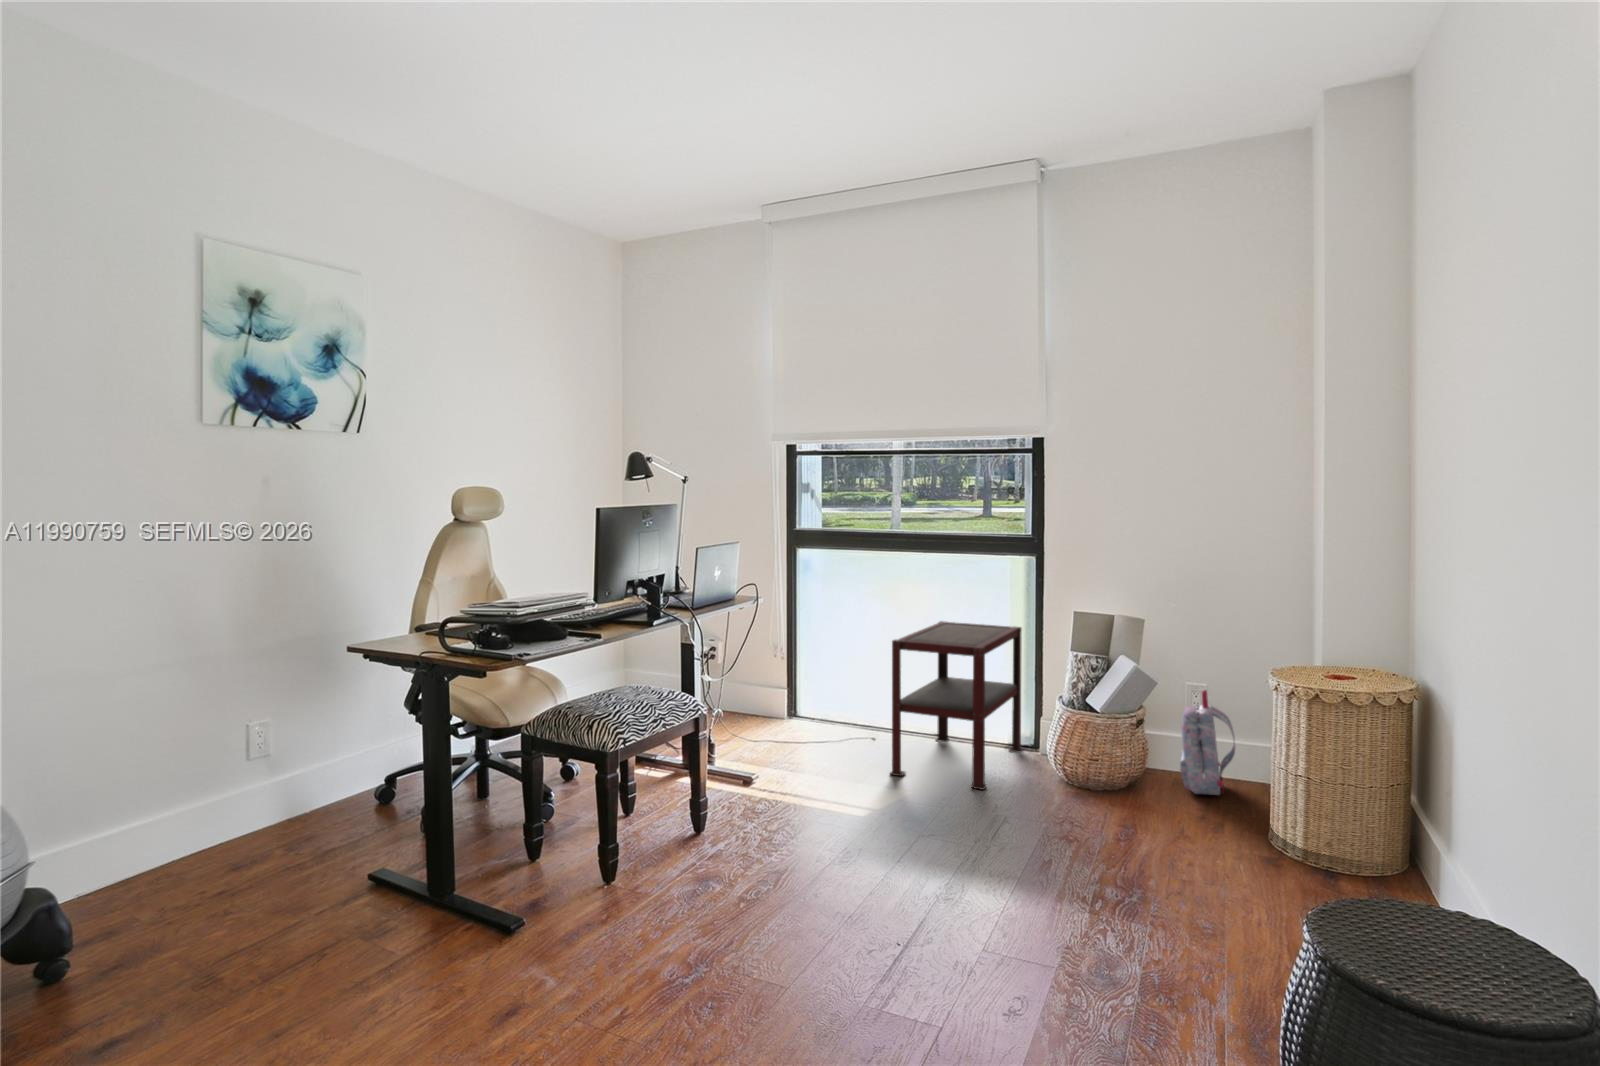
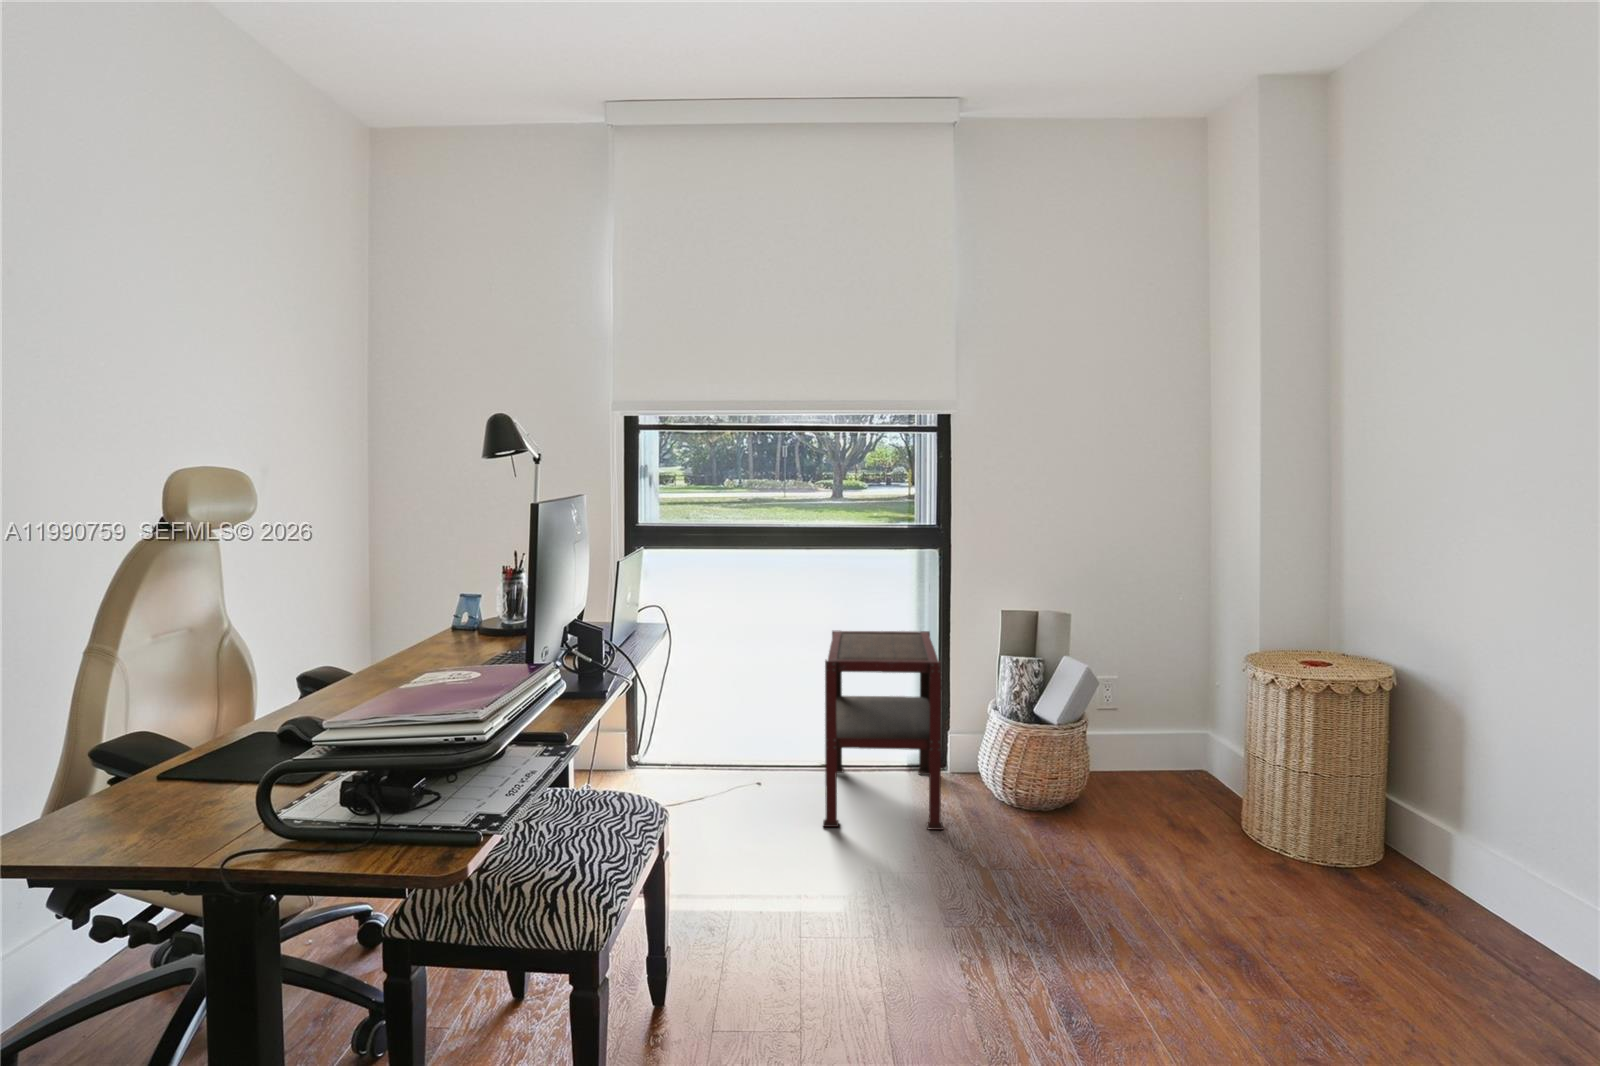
backpack: present [1180,690,1235,795] -> none [1112,686,1177,798]

